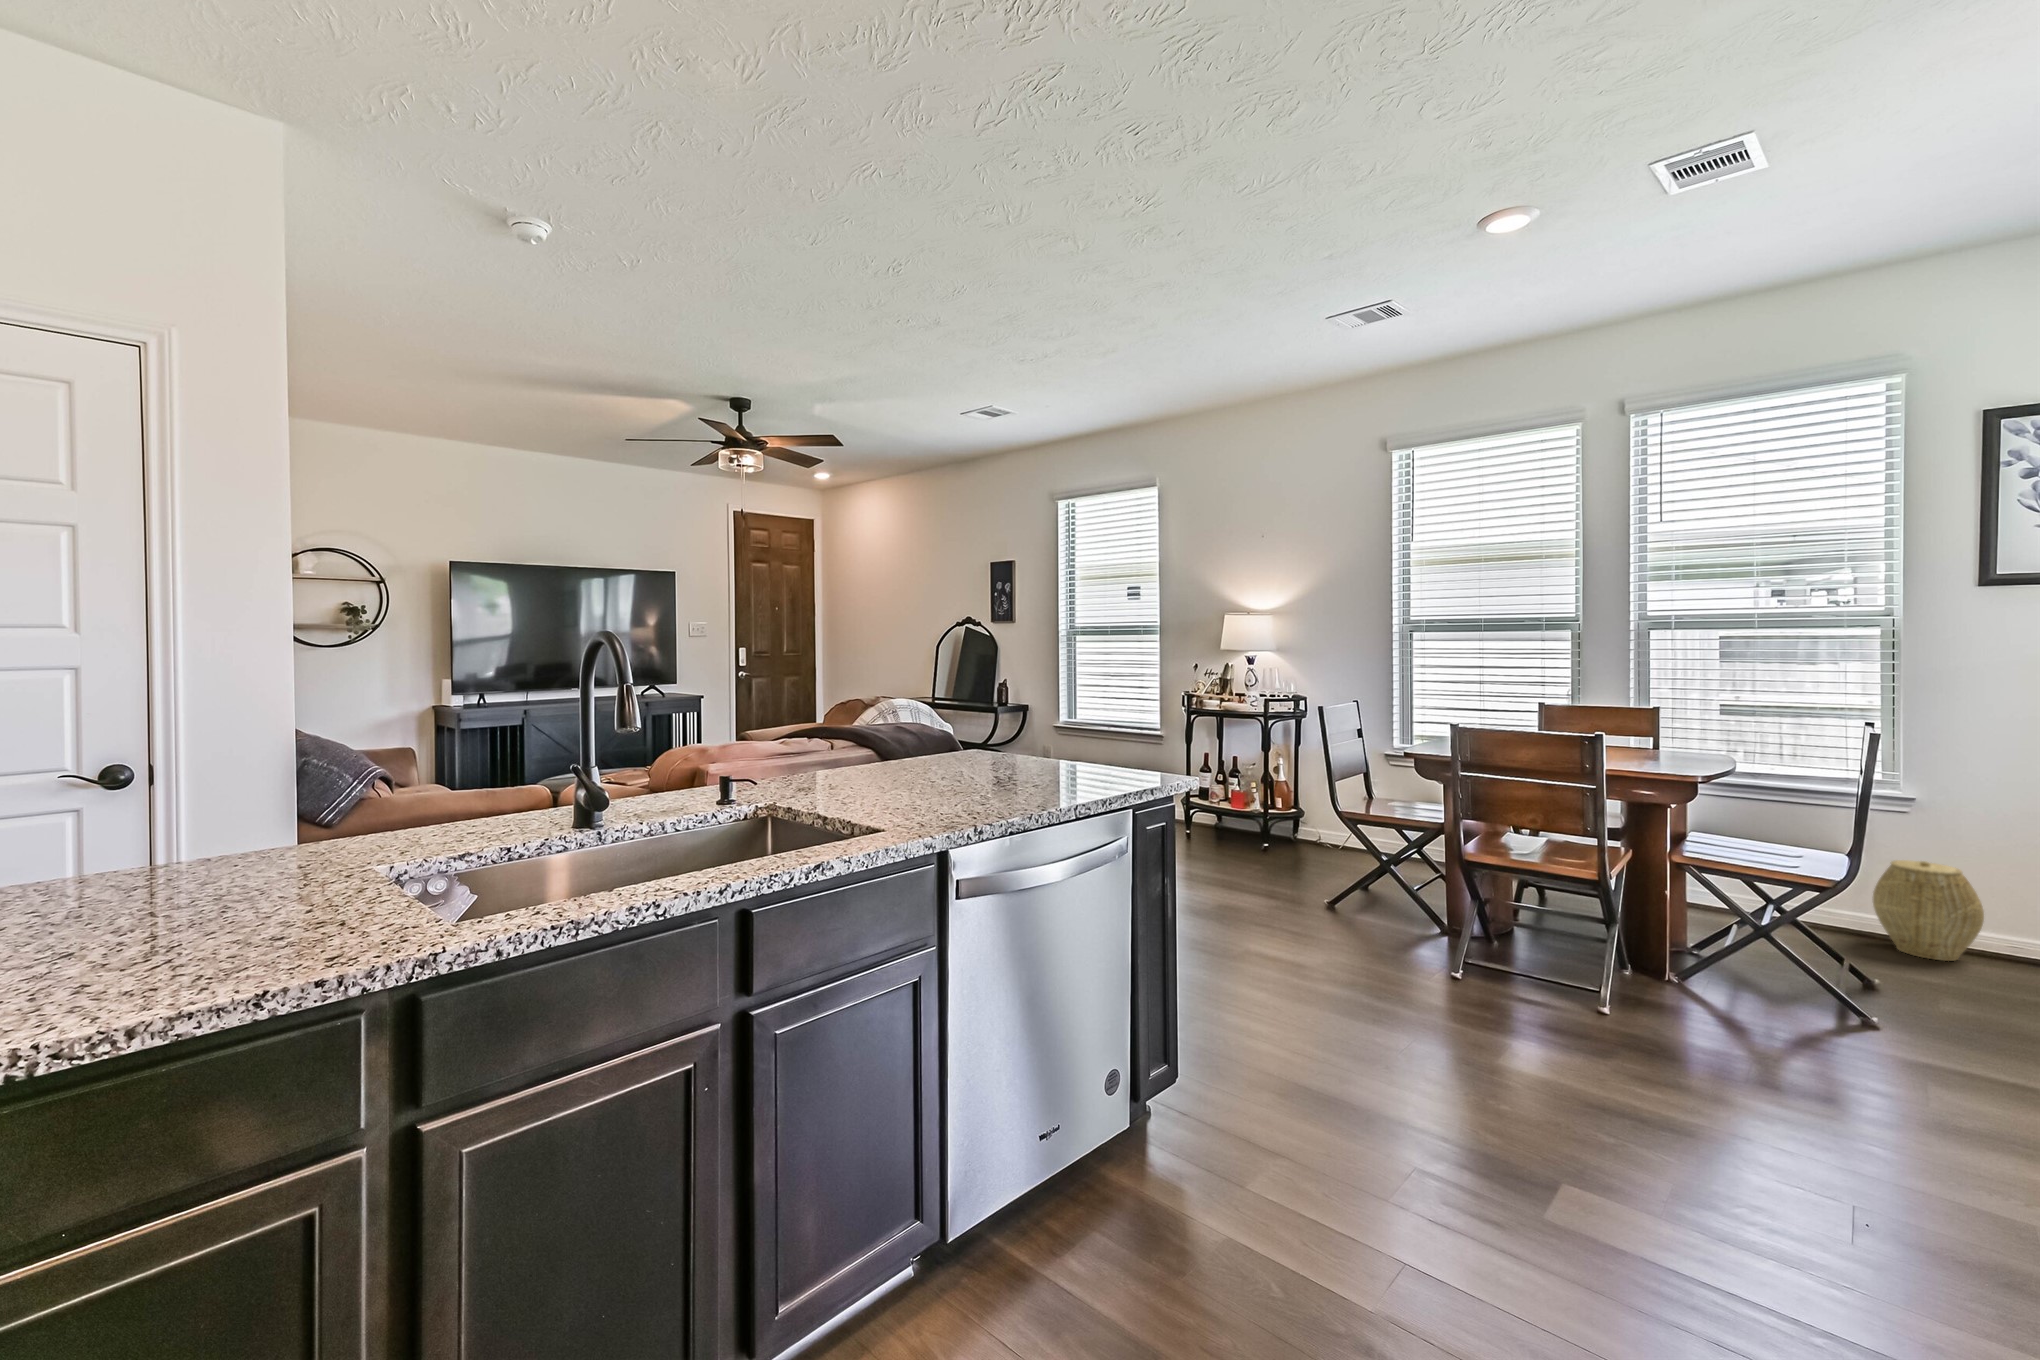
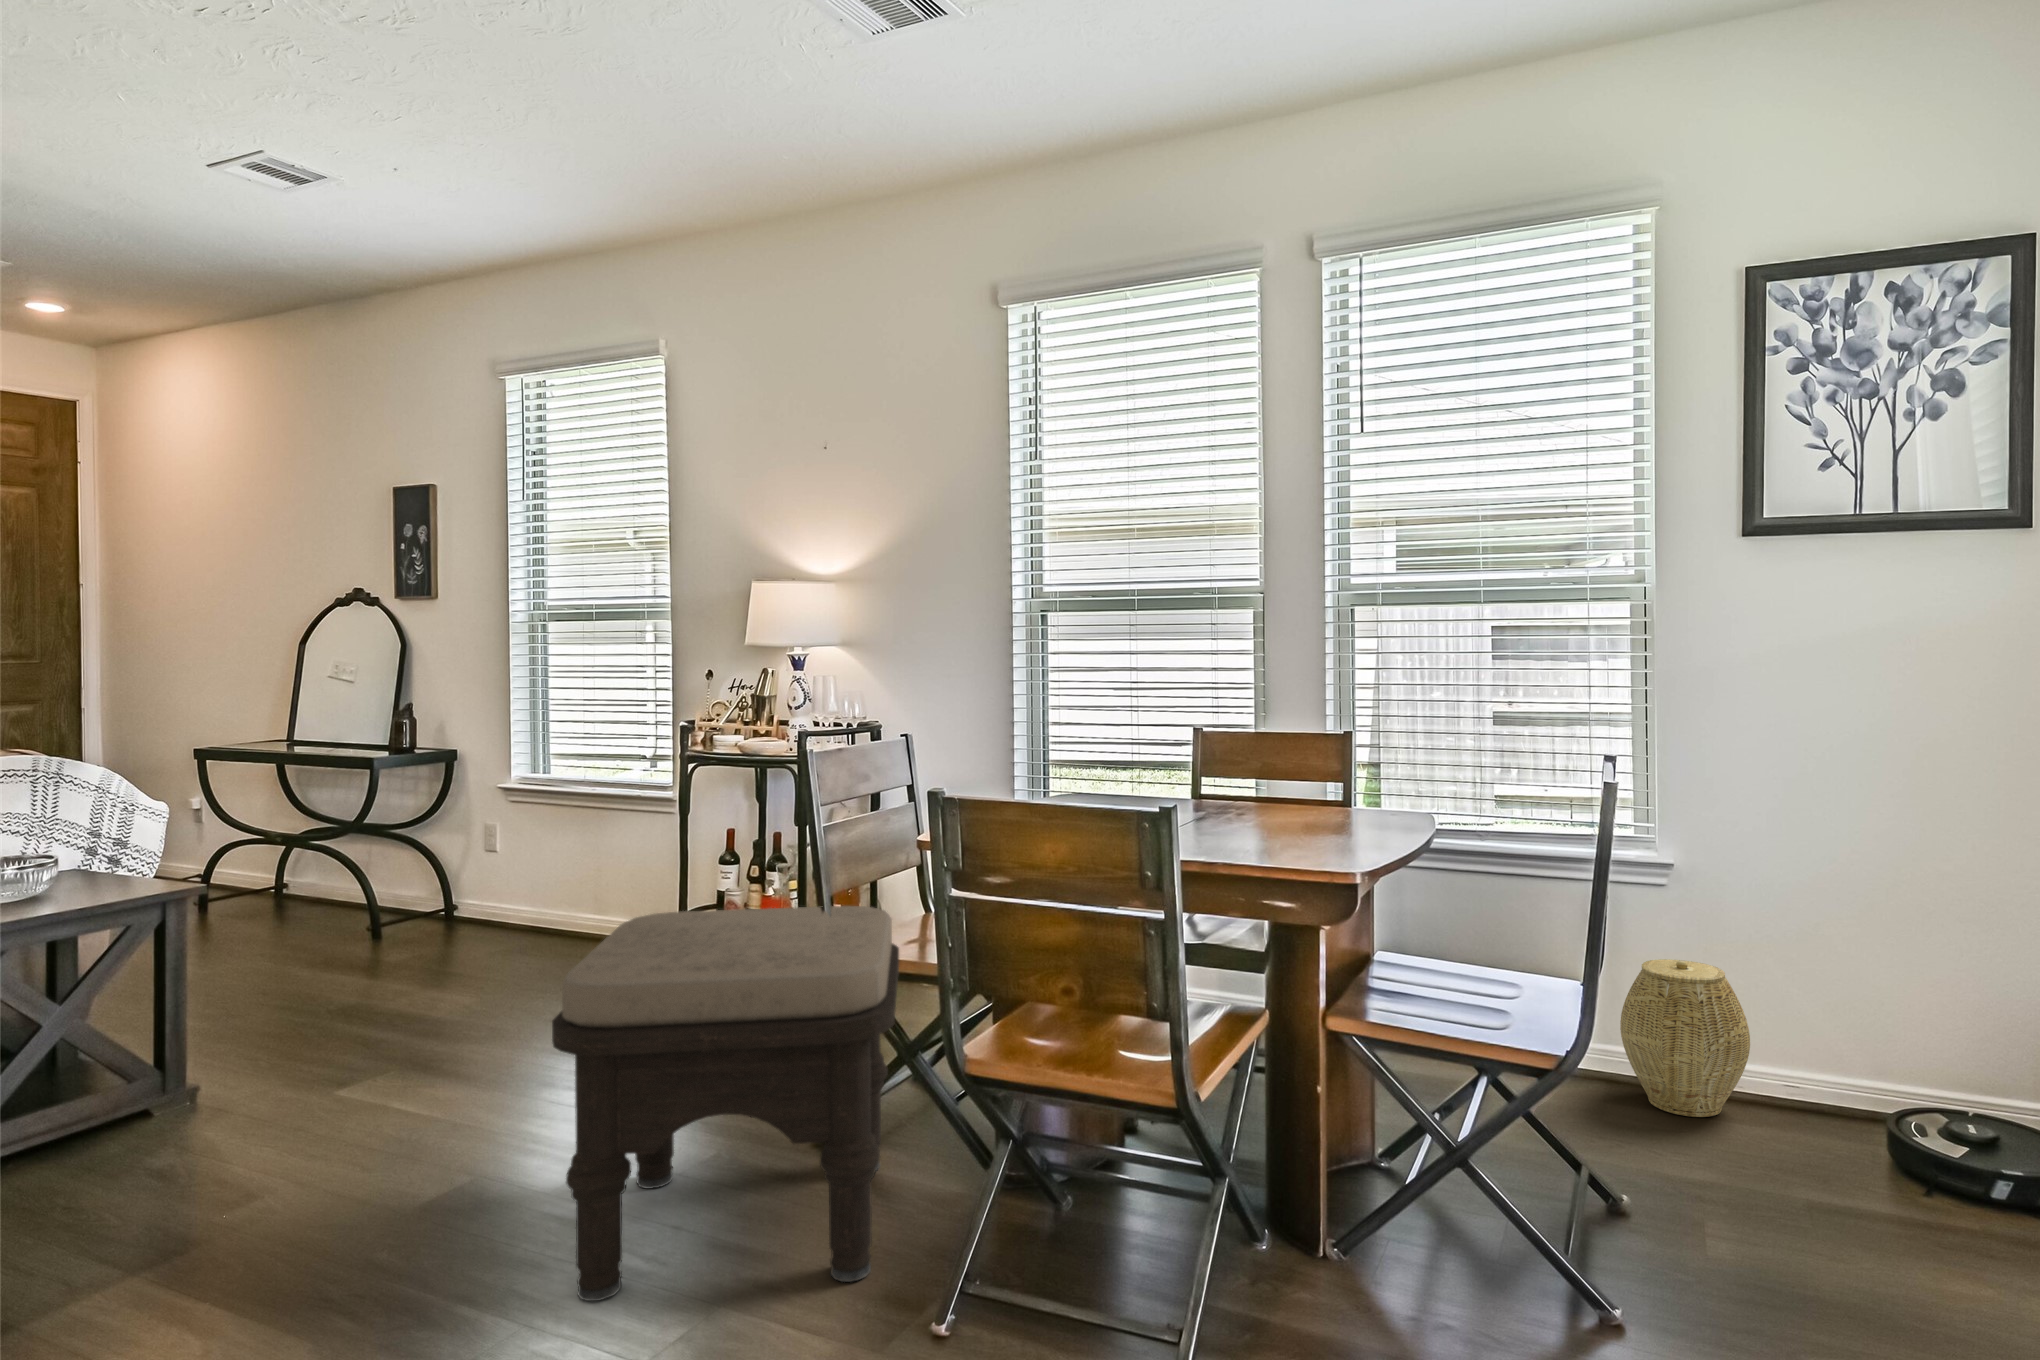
ottoman: none [1241,790,1419,968] -> present [552,906,899,1301]

